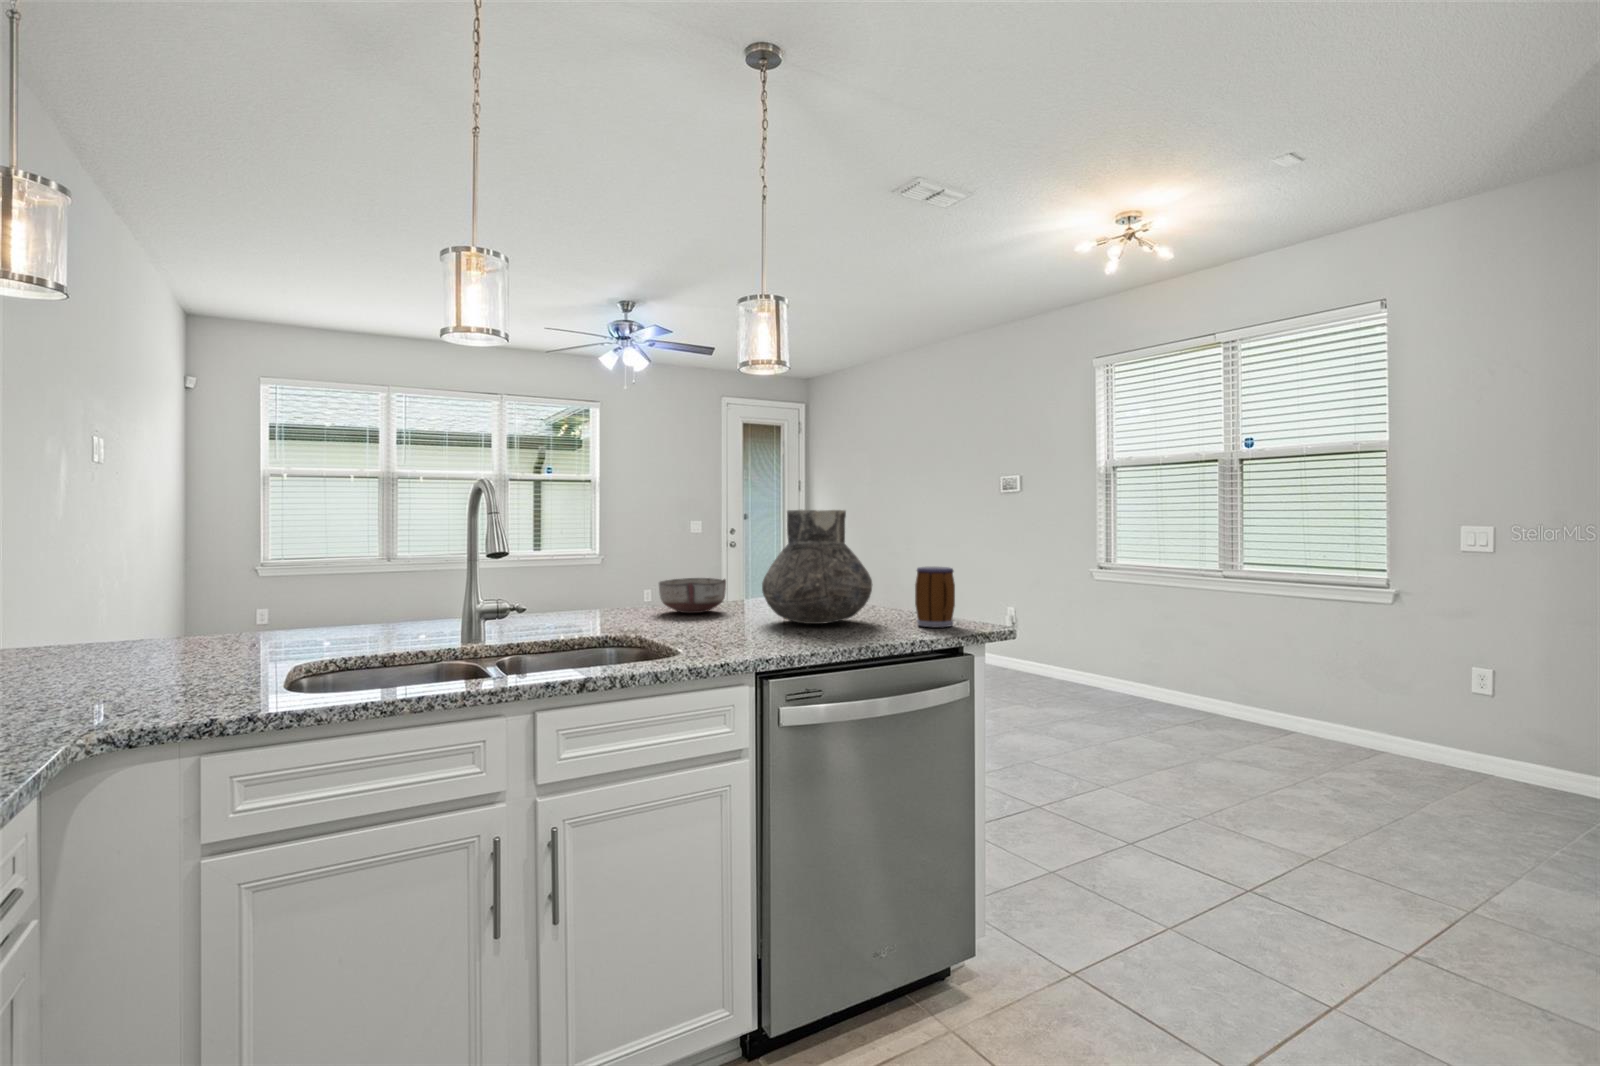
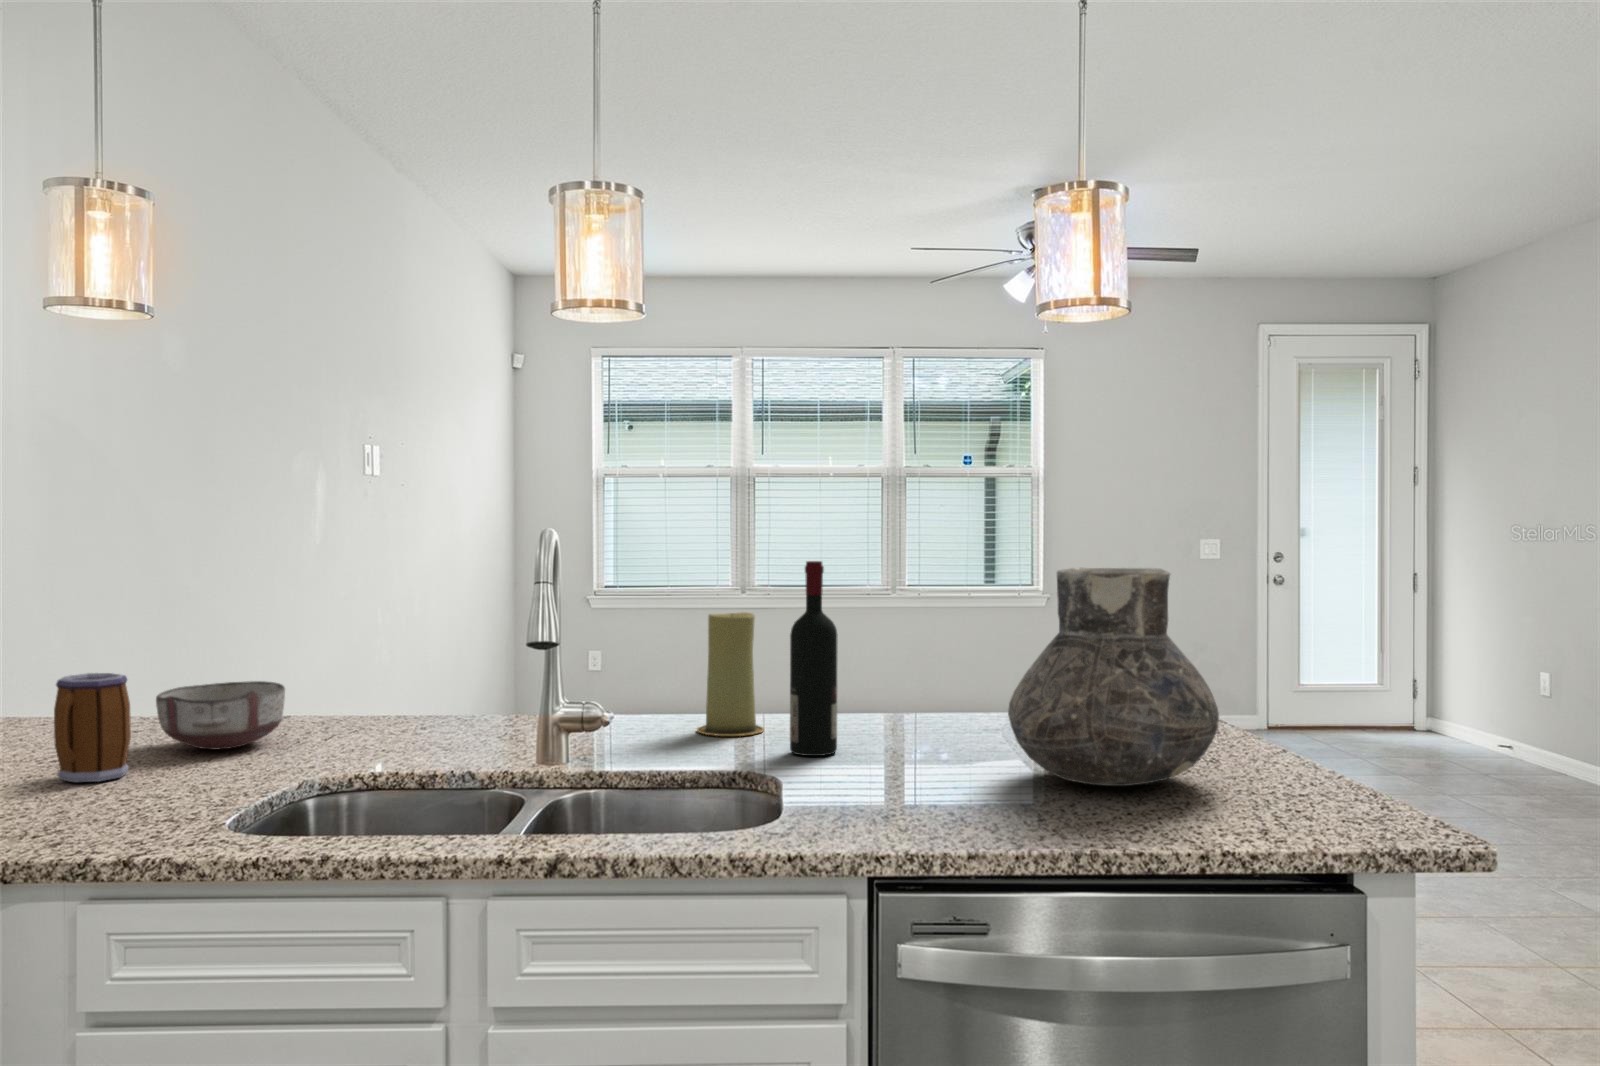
wine bottle: none [621,510,649,626] -> present [790,561,838,756]
candle: none [539,547,583,623] -> present [697,612,764,736]
mug: present [915,567,955,627] -> present [54,673,131,782]
ceramic bowl: present [659,578,726,613] -> present [156,681,285,749]

